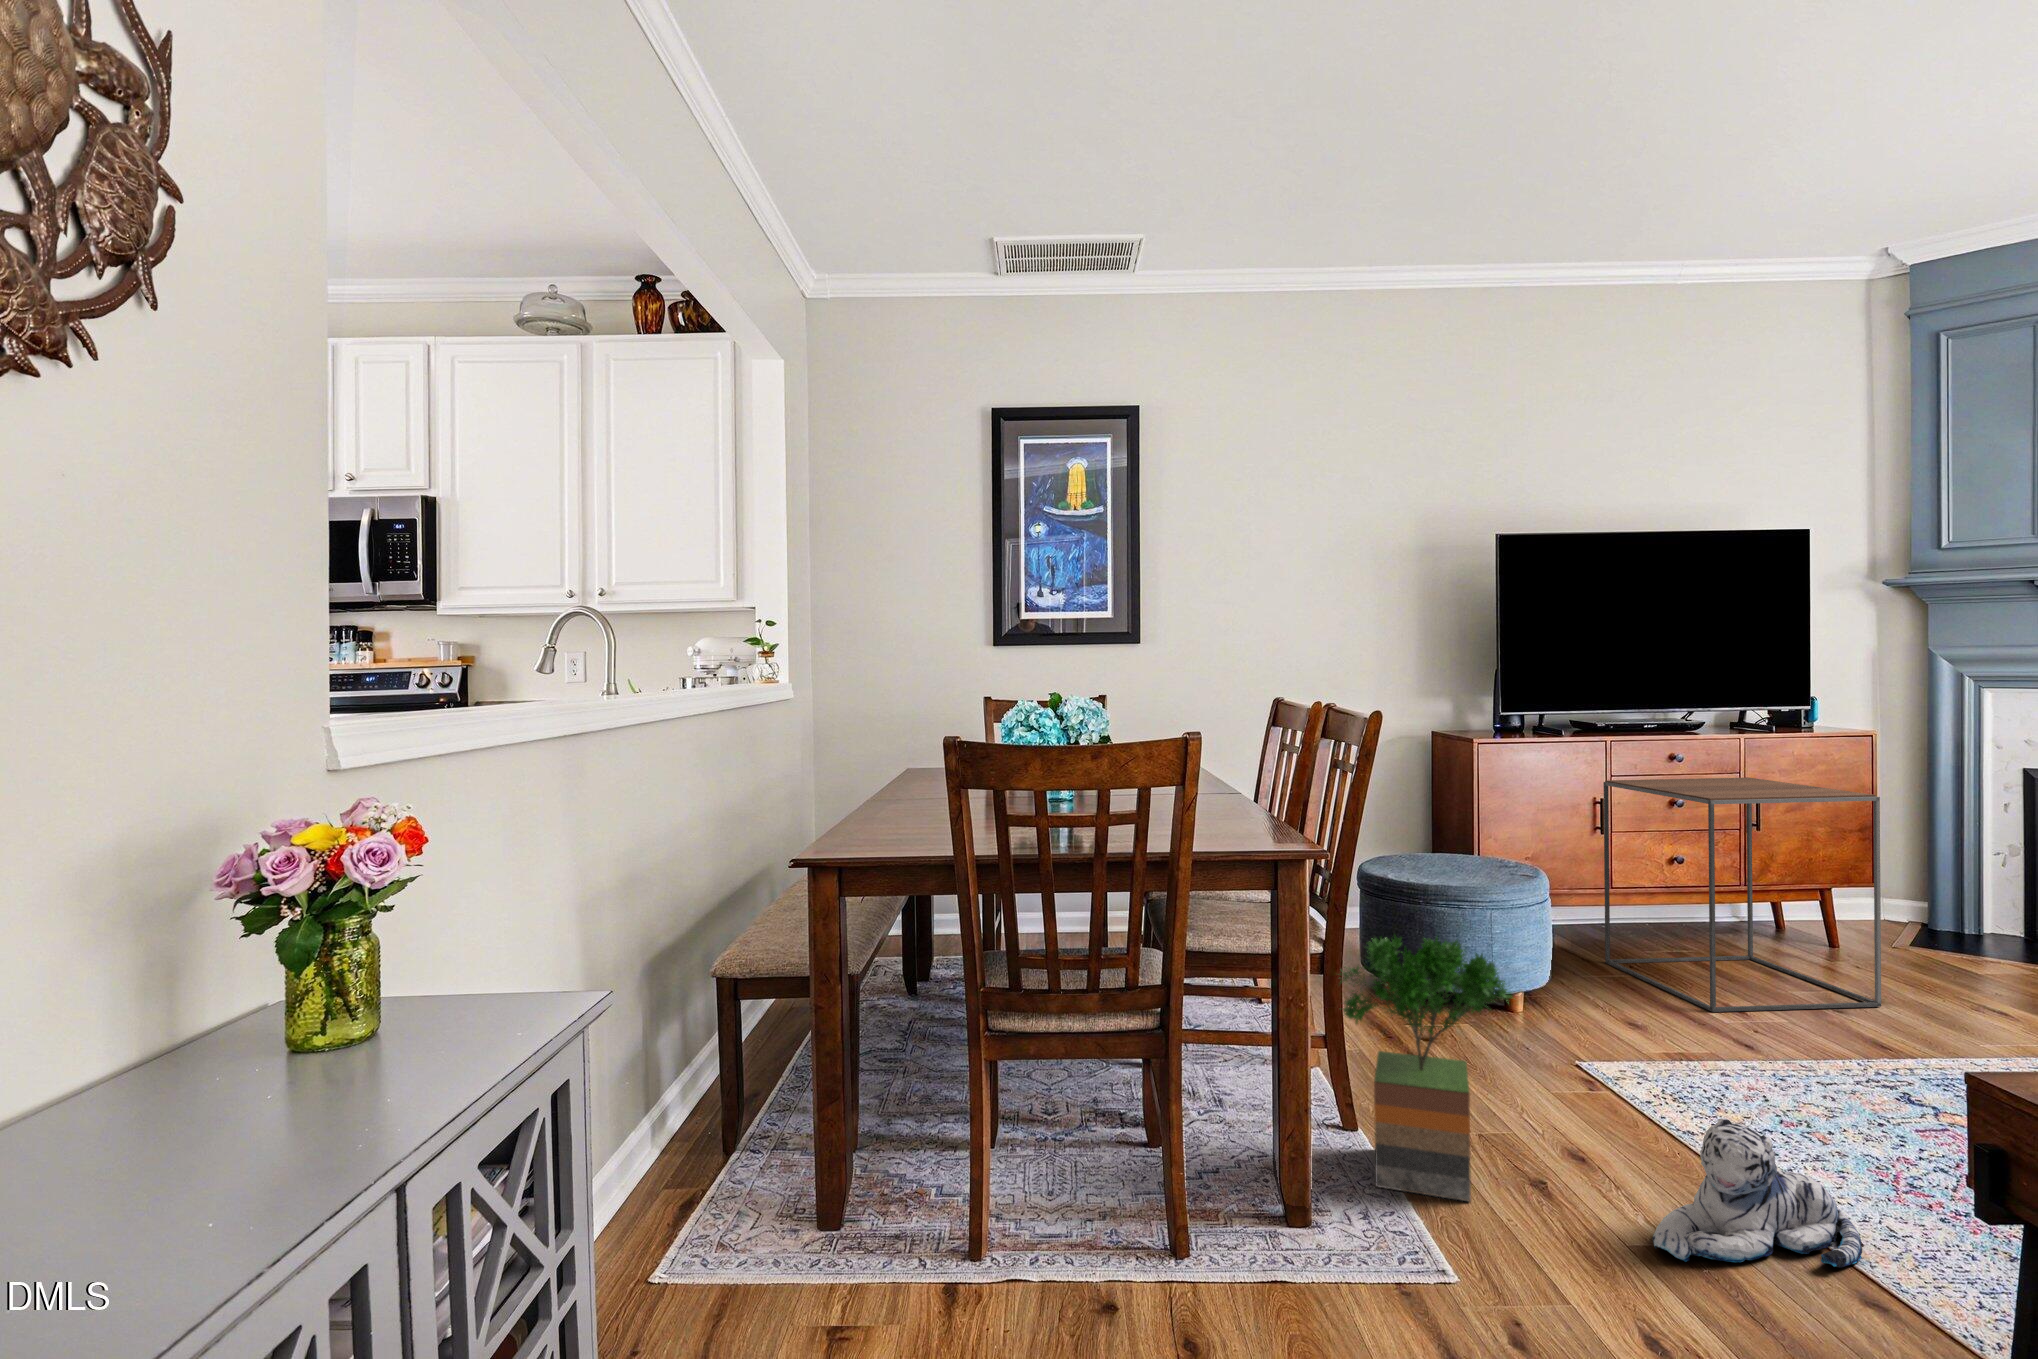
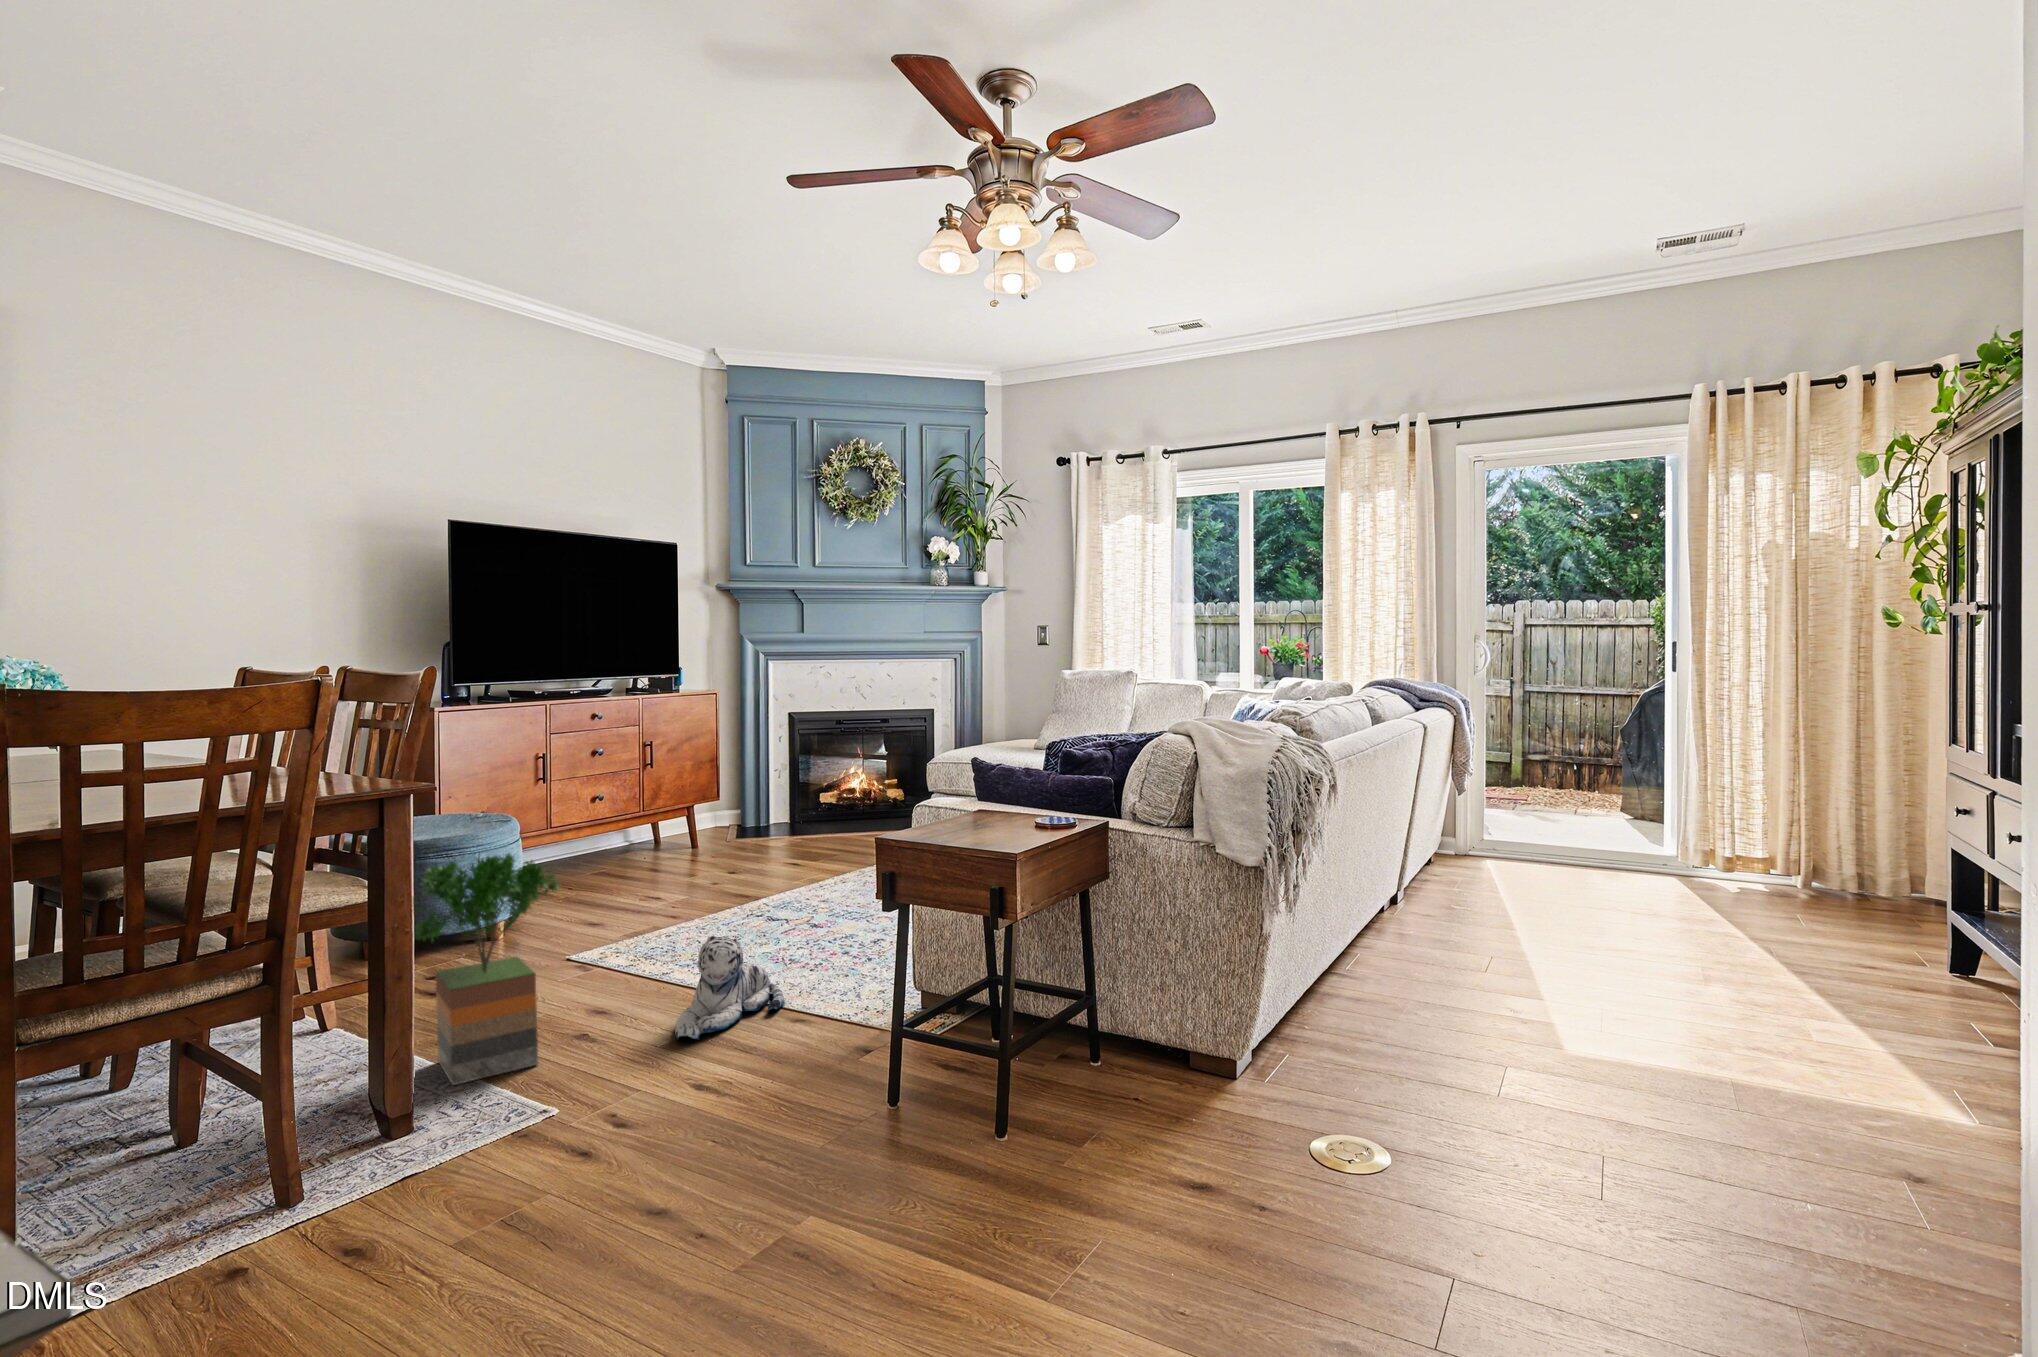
side table: present [1604,777,1881,1012] -> none [545,727,738,903]

